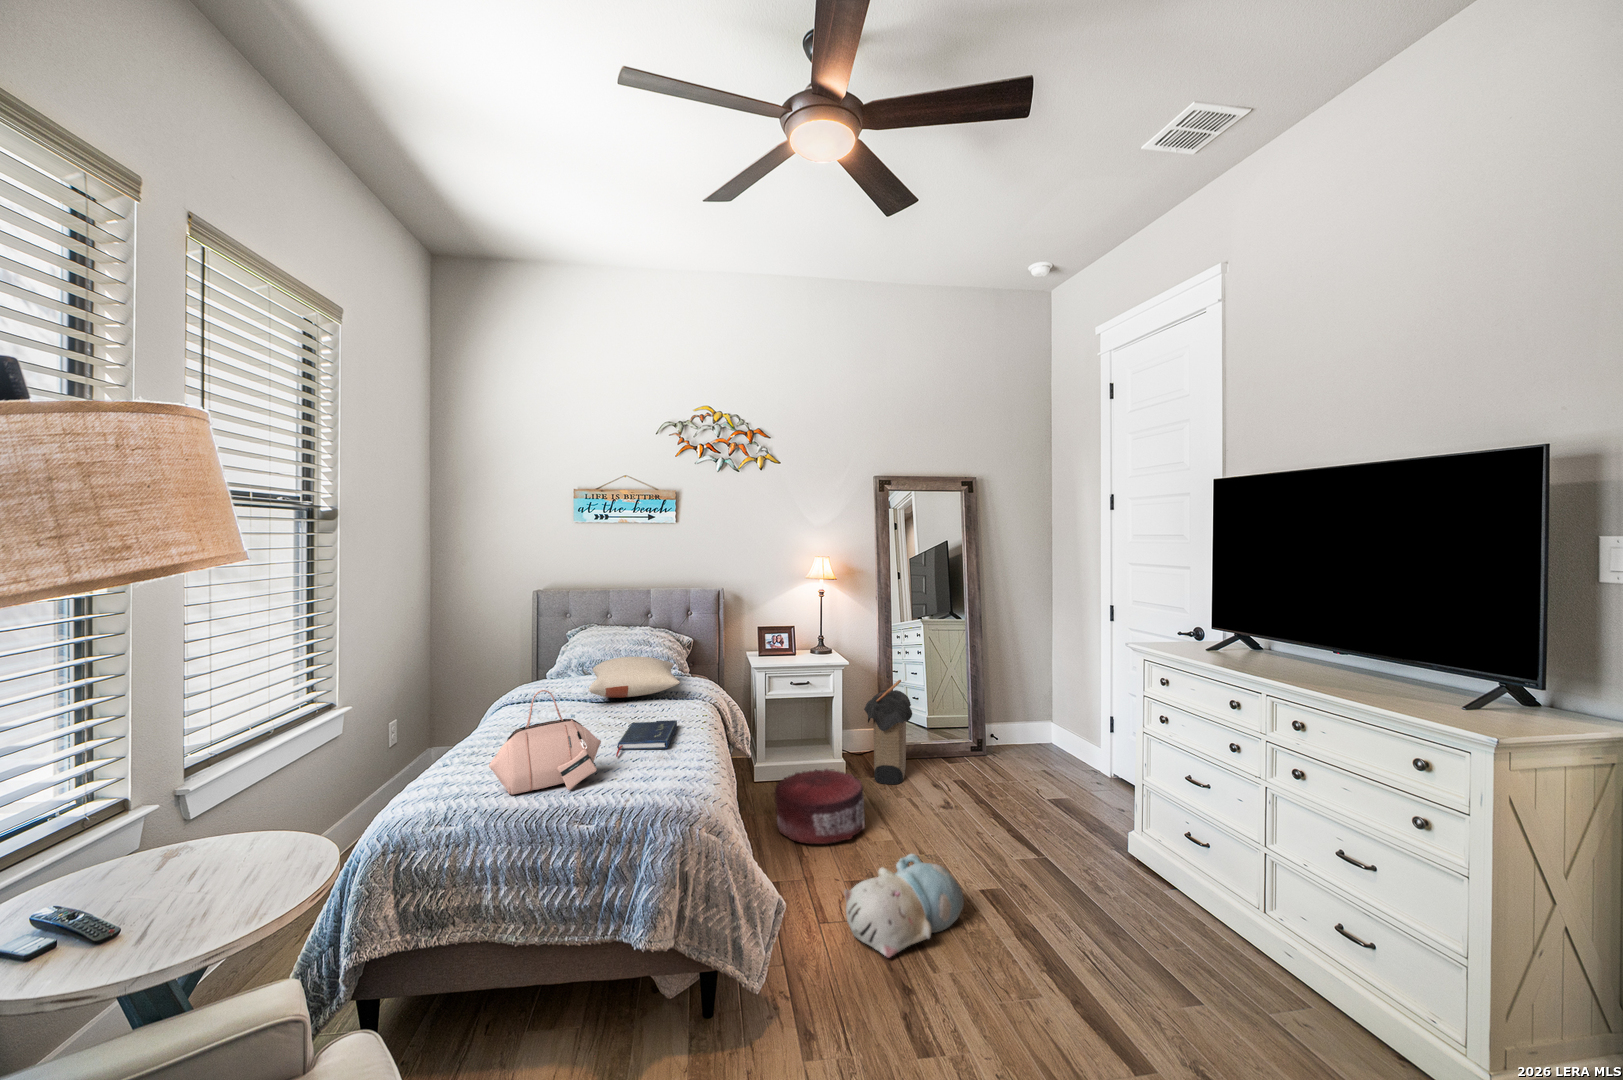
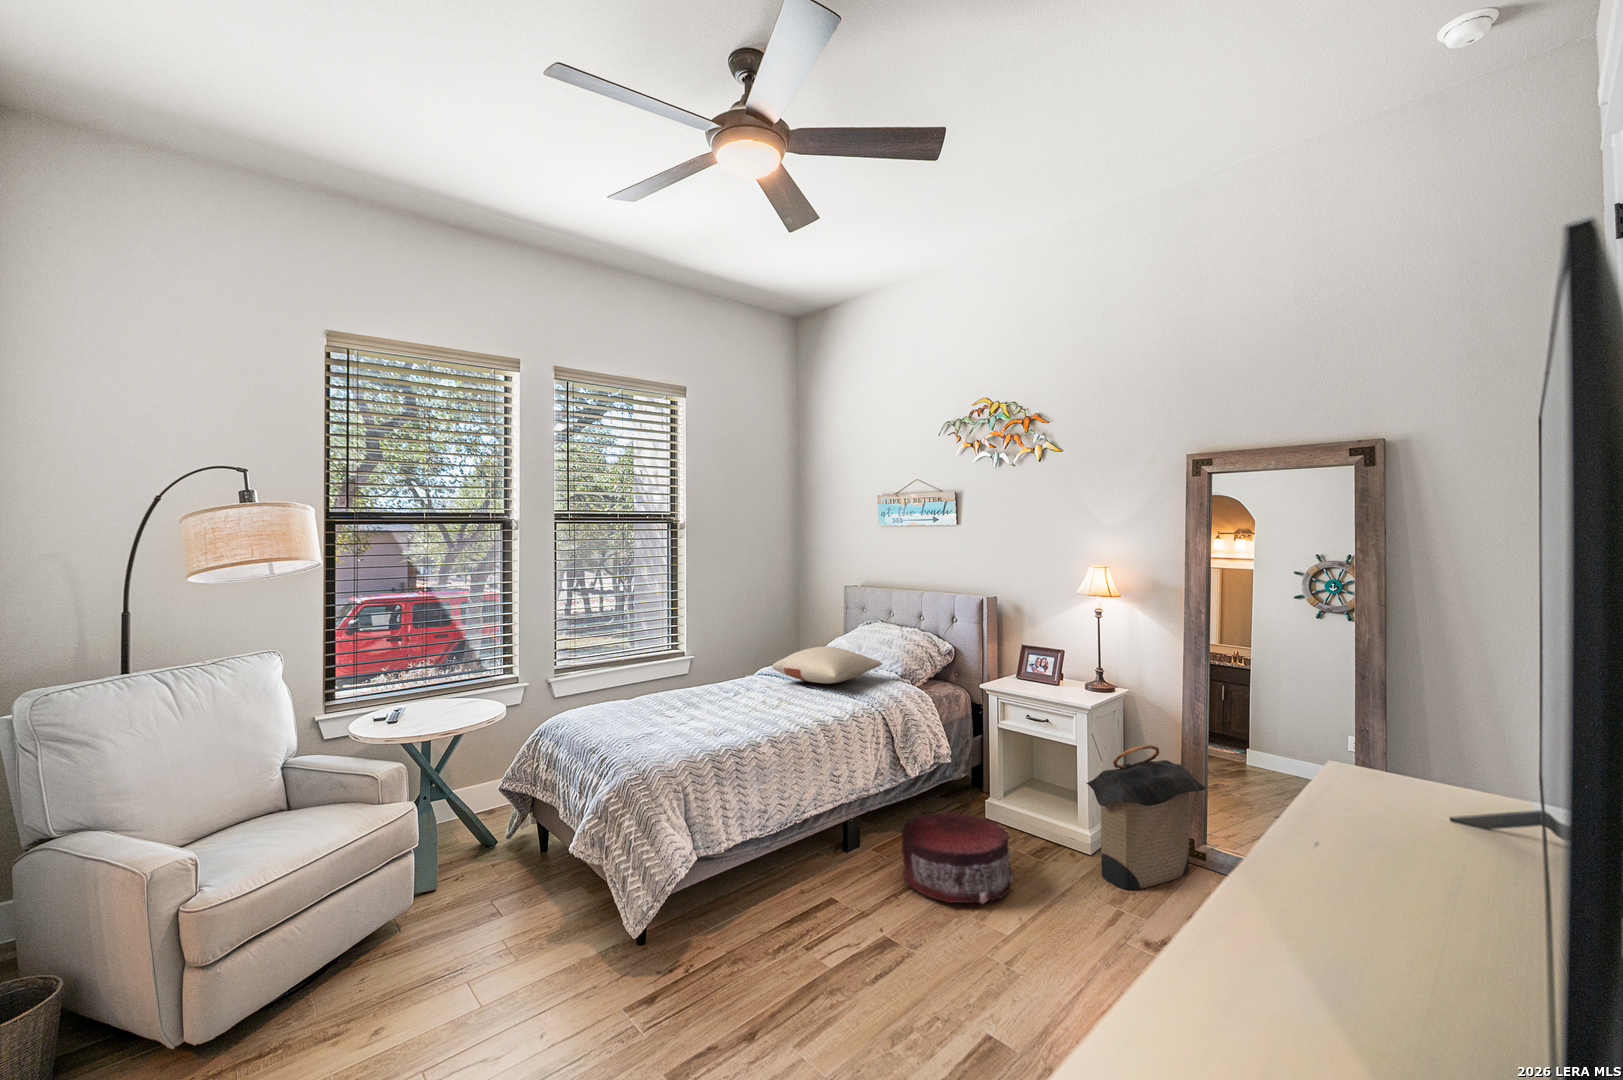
handbag: present [489,690,601,795] -> none [601,643,670,723]
book: present [616,720,677,757] -> none [698,698,785,721]
plush toy: present [844,854,964,958] -> none [779,917,923,1028]

